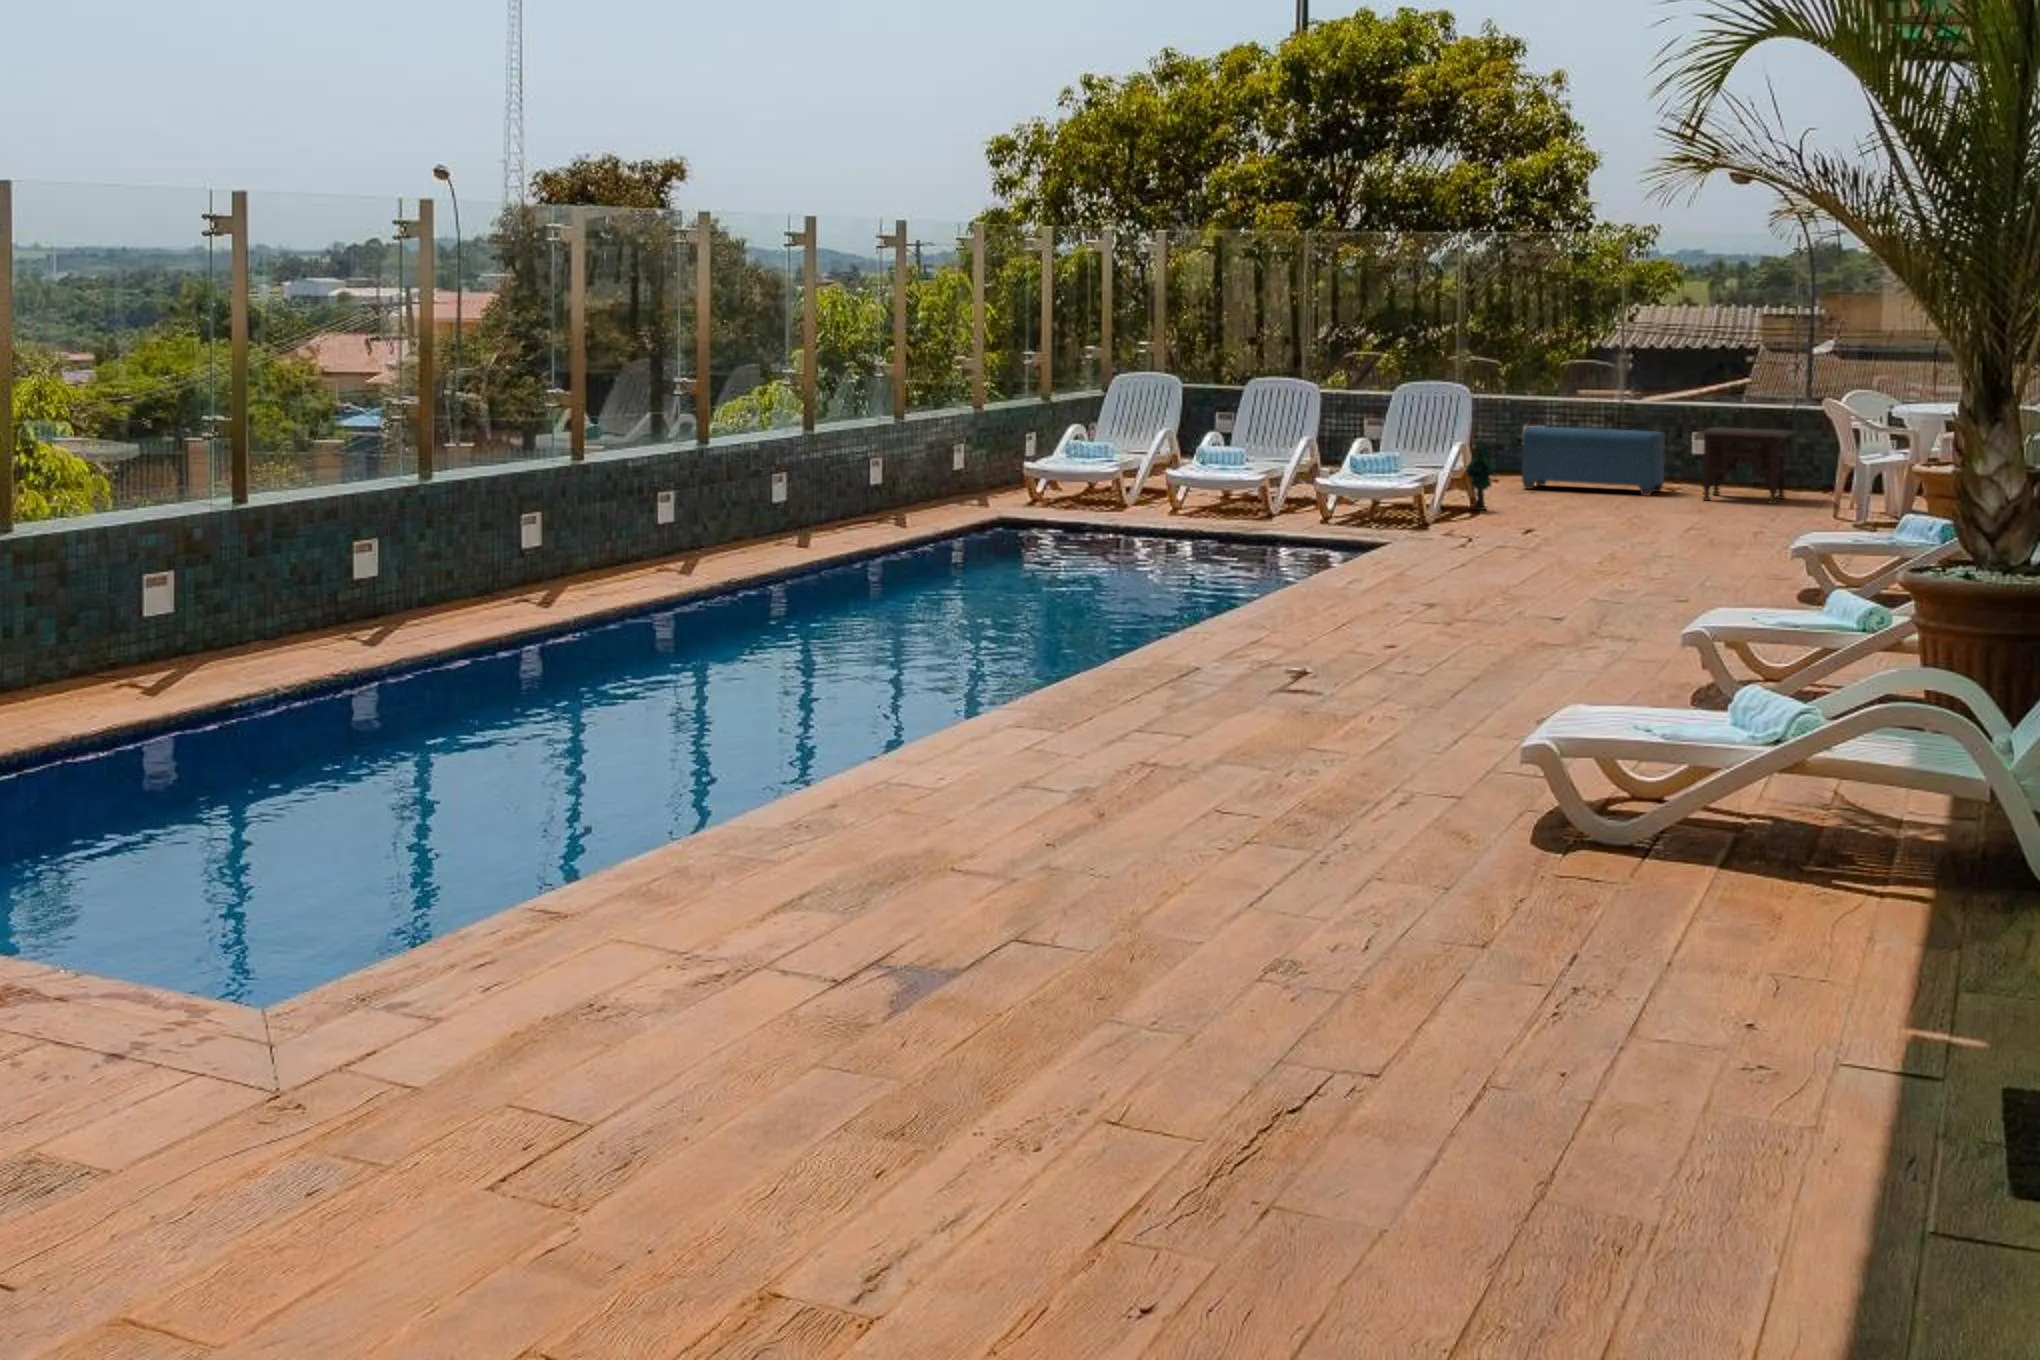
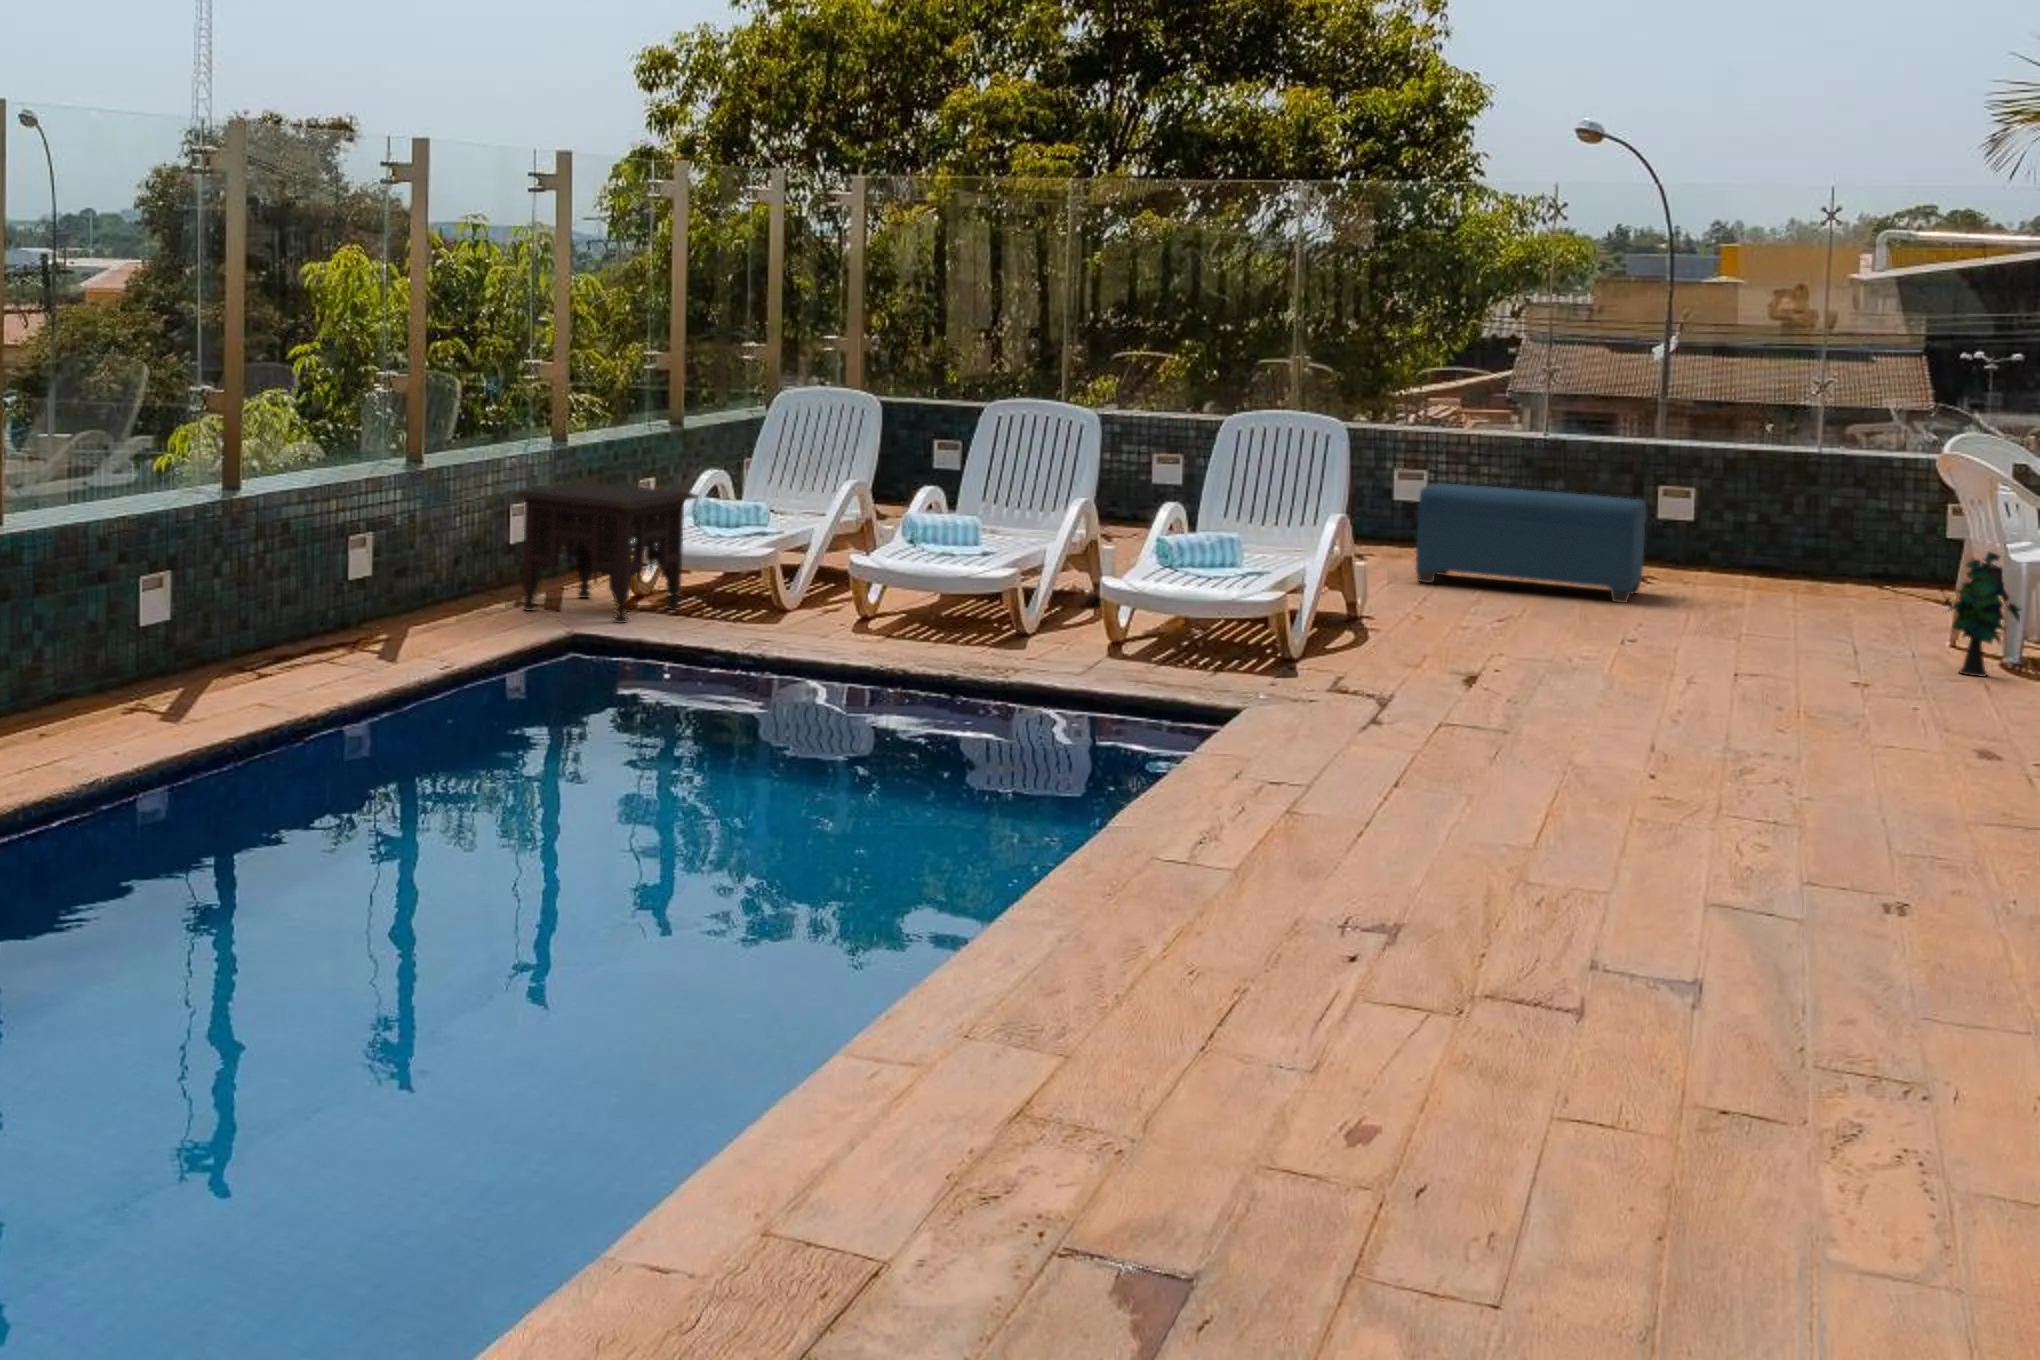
side table: present [1698,427,1793,504] -> present [510,482,699,623]
decorative plant: present [1466,439,1496,510] -> present [1944,552,2021,677]

